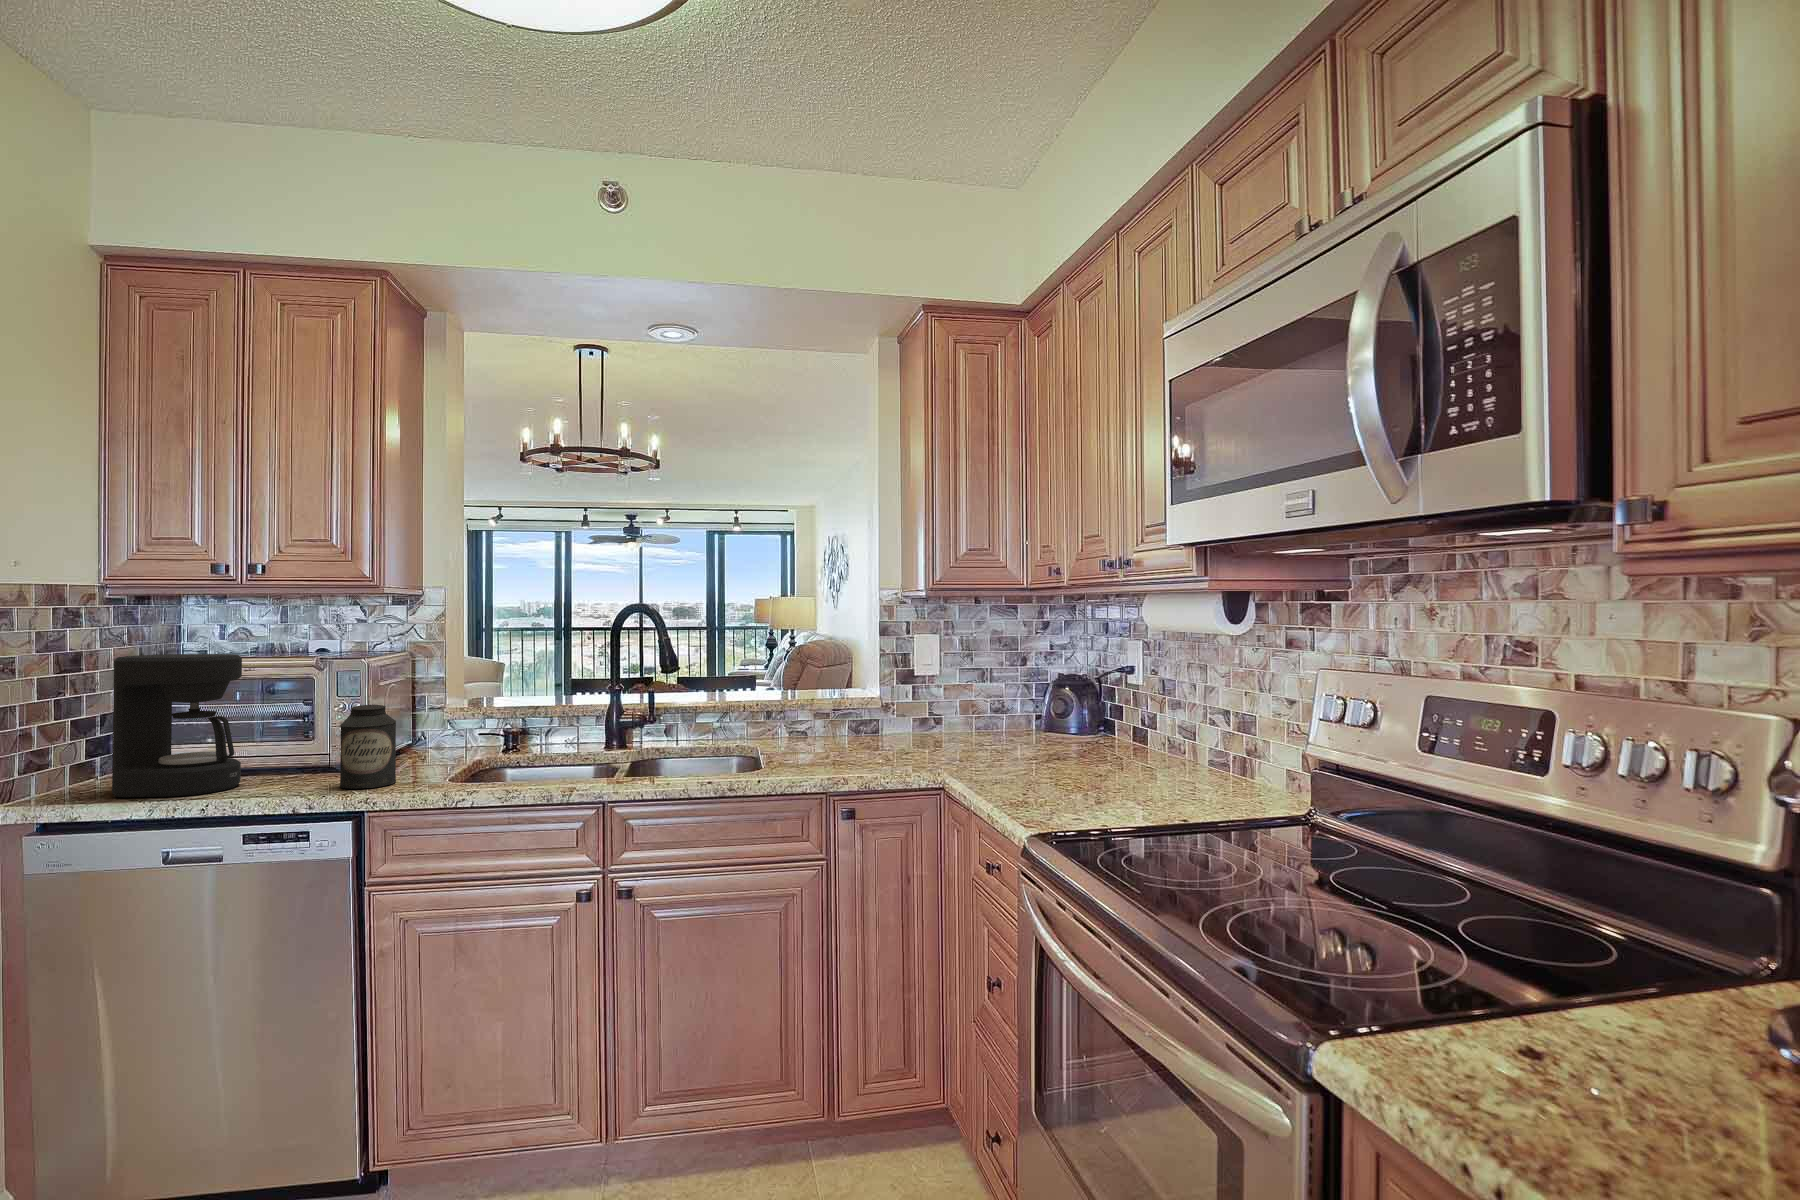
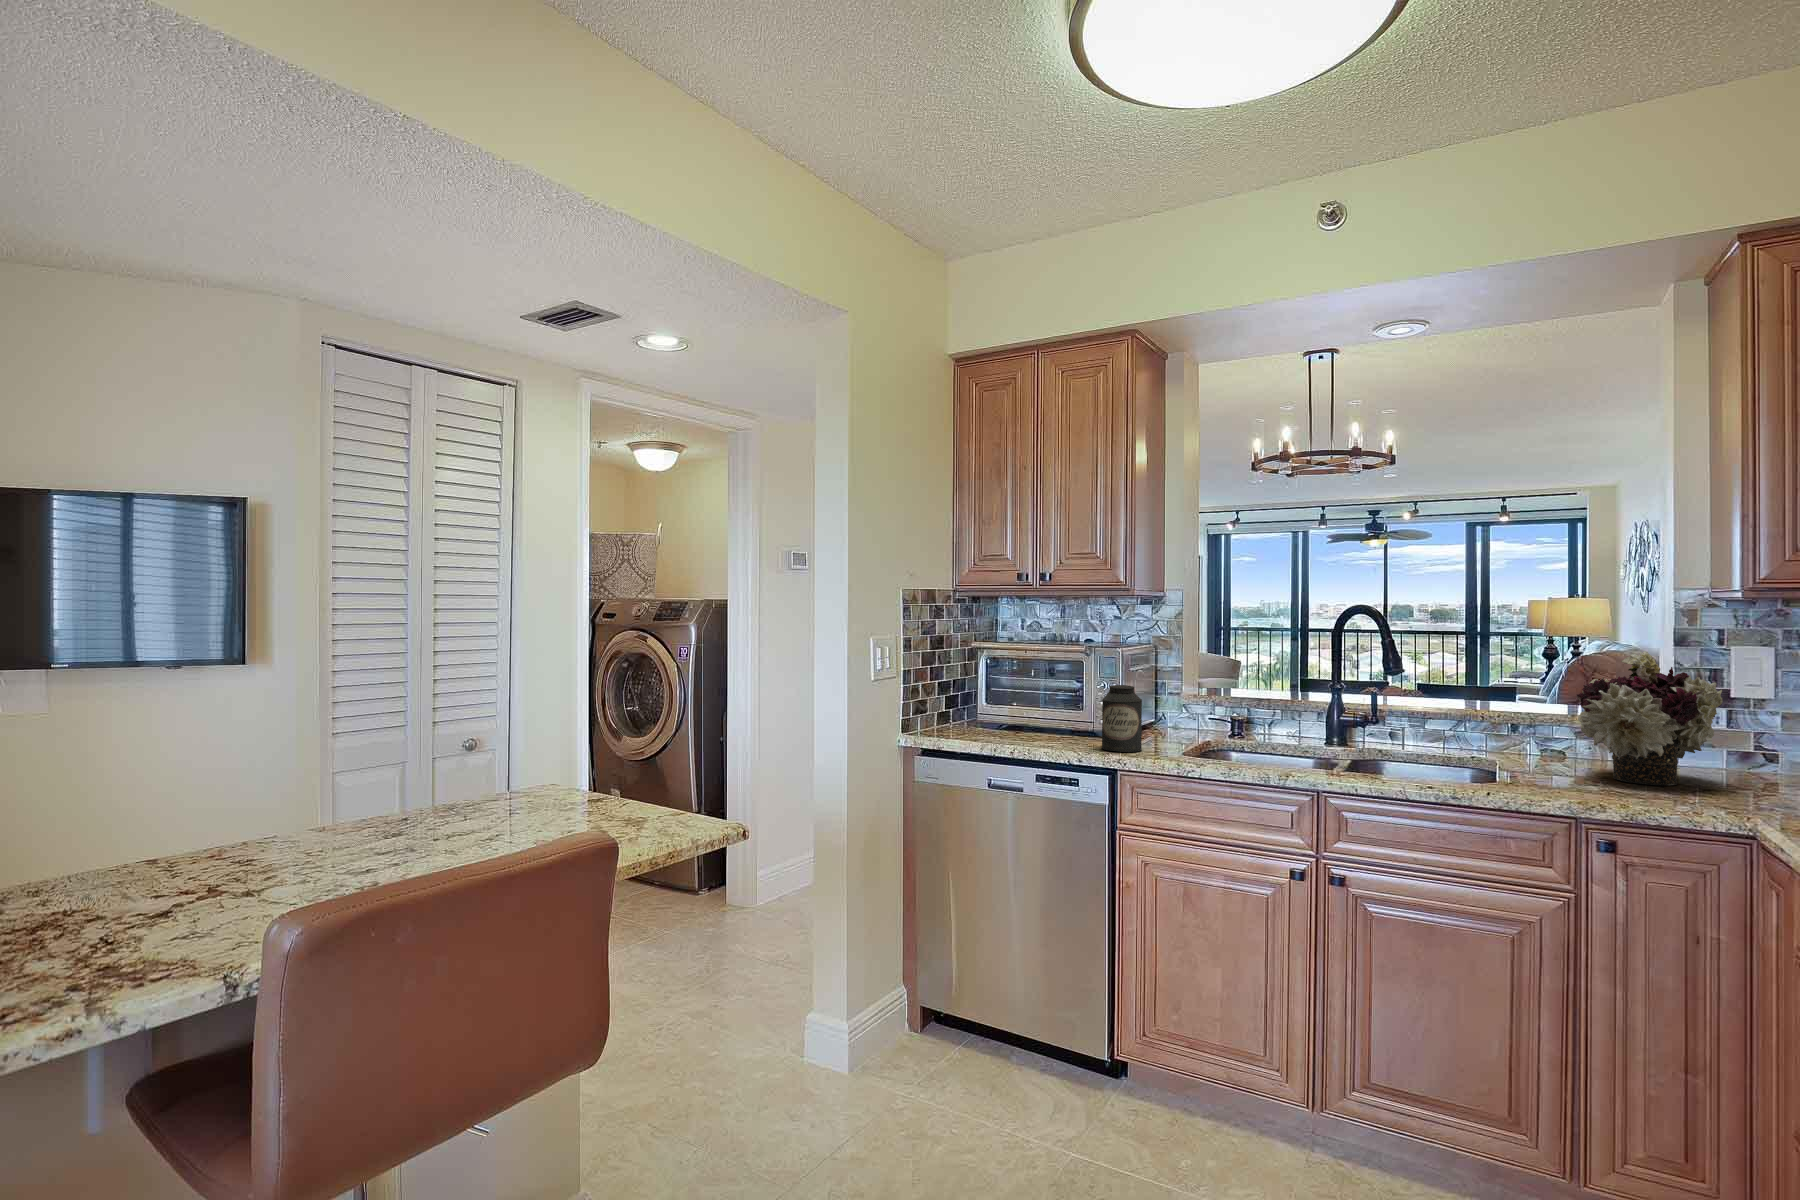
flower arrangement: none [819,641,916,753] -> present [1576,651,1723,785]
coffee maker: present [112,654,242,797] -> none [964,639,1038,742]

